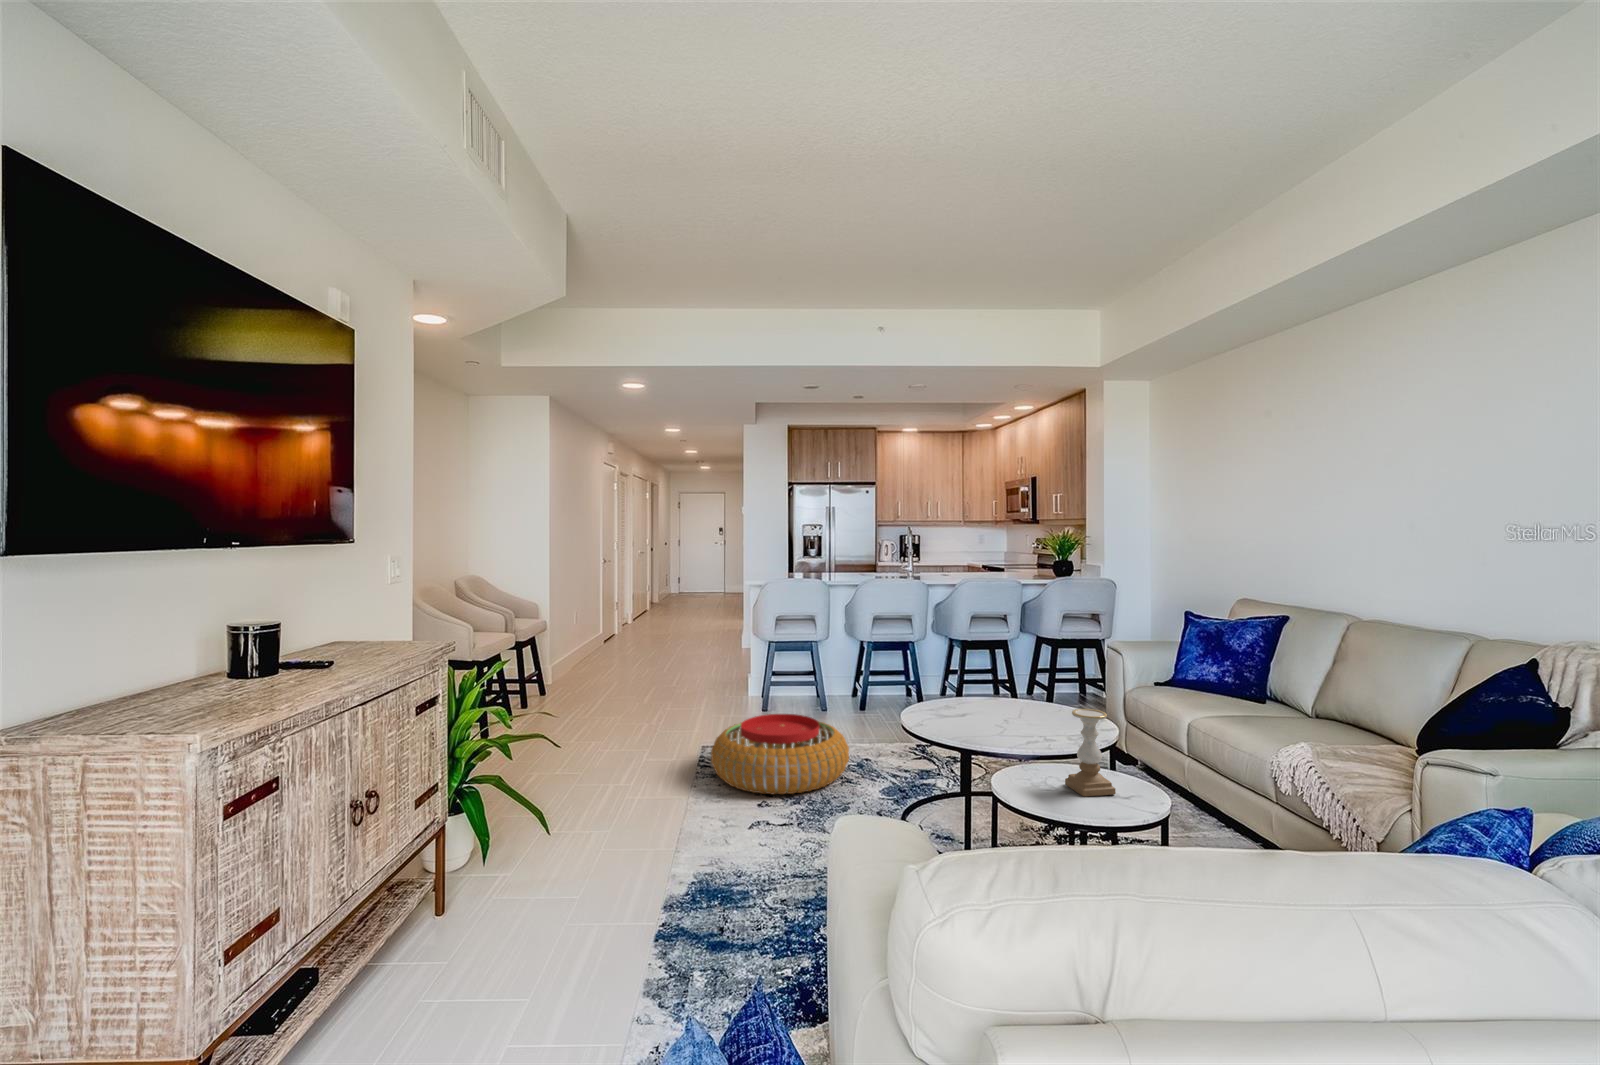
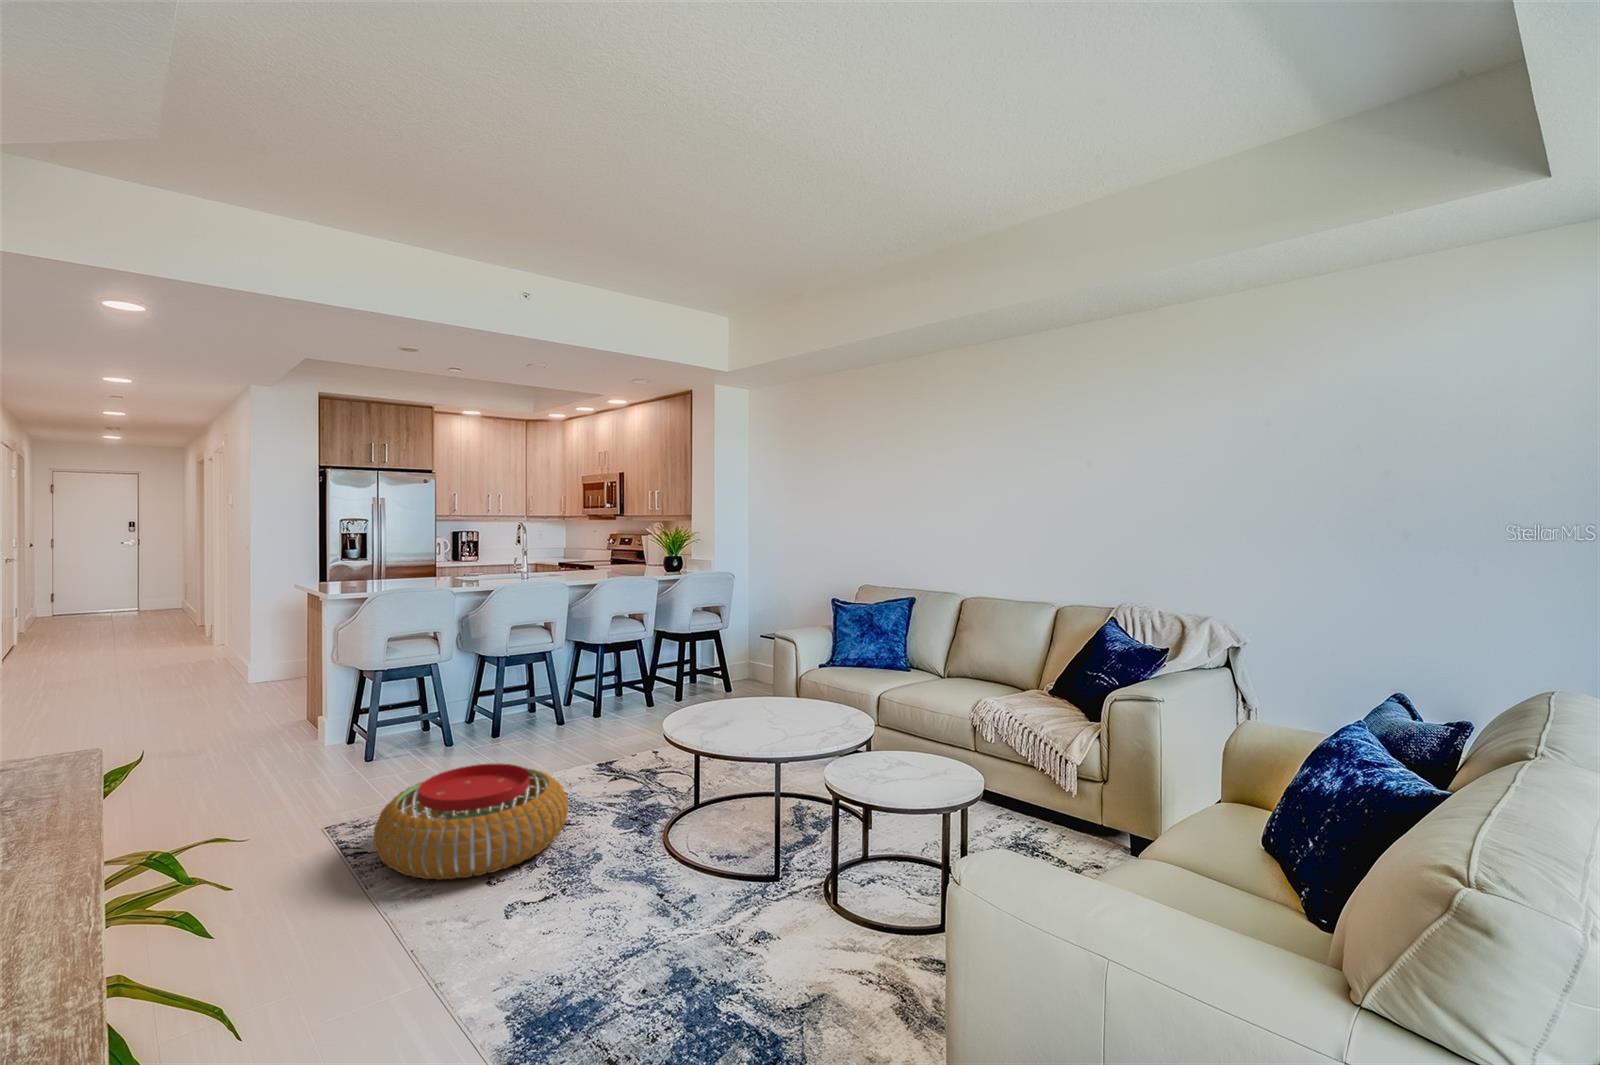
candle holder: present [1065,709,1116,797] -> none [894,696,937,776]

